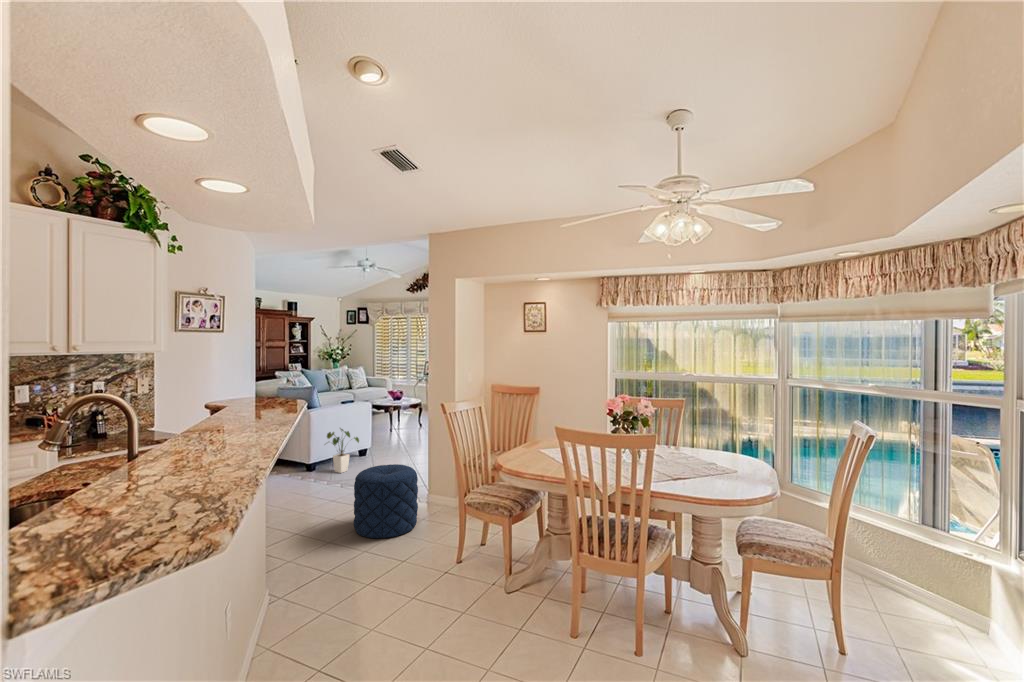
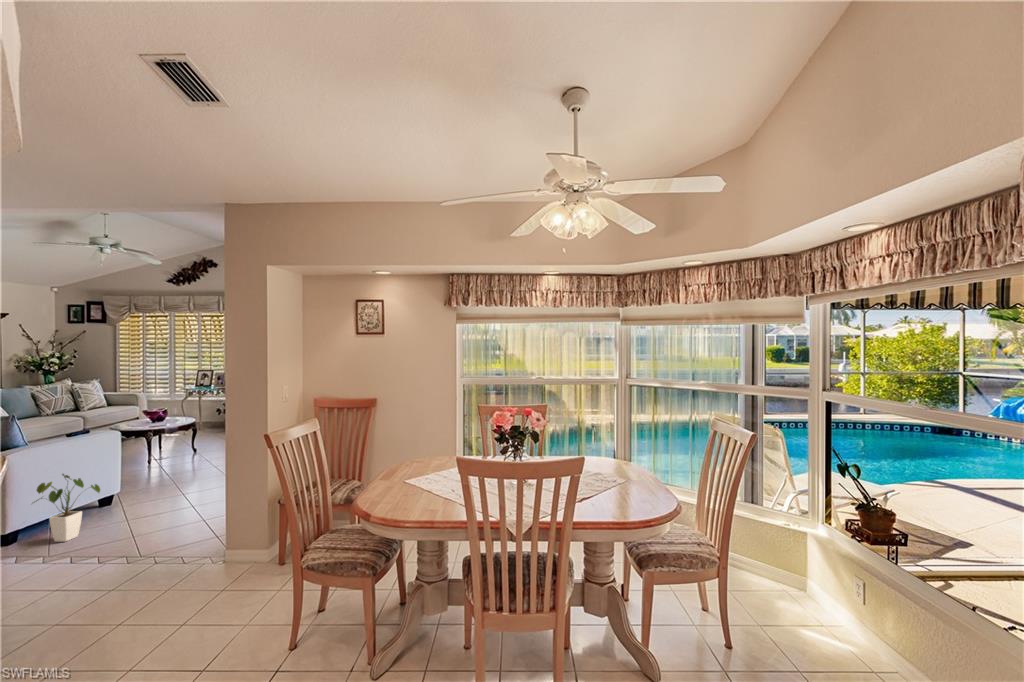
pouf: present [354,464,418,538] -> none [100,523,216,648]

